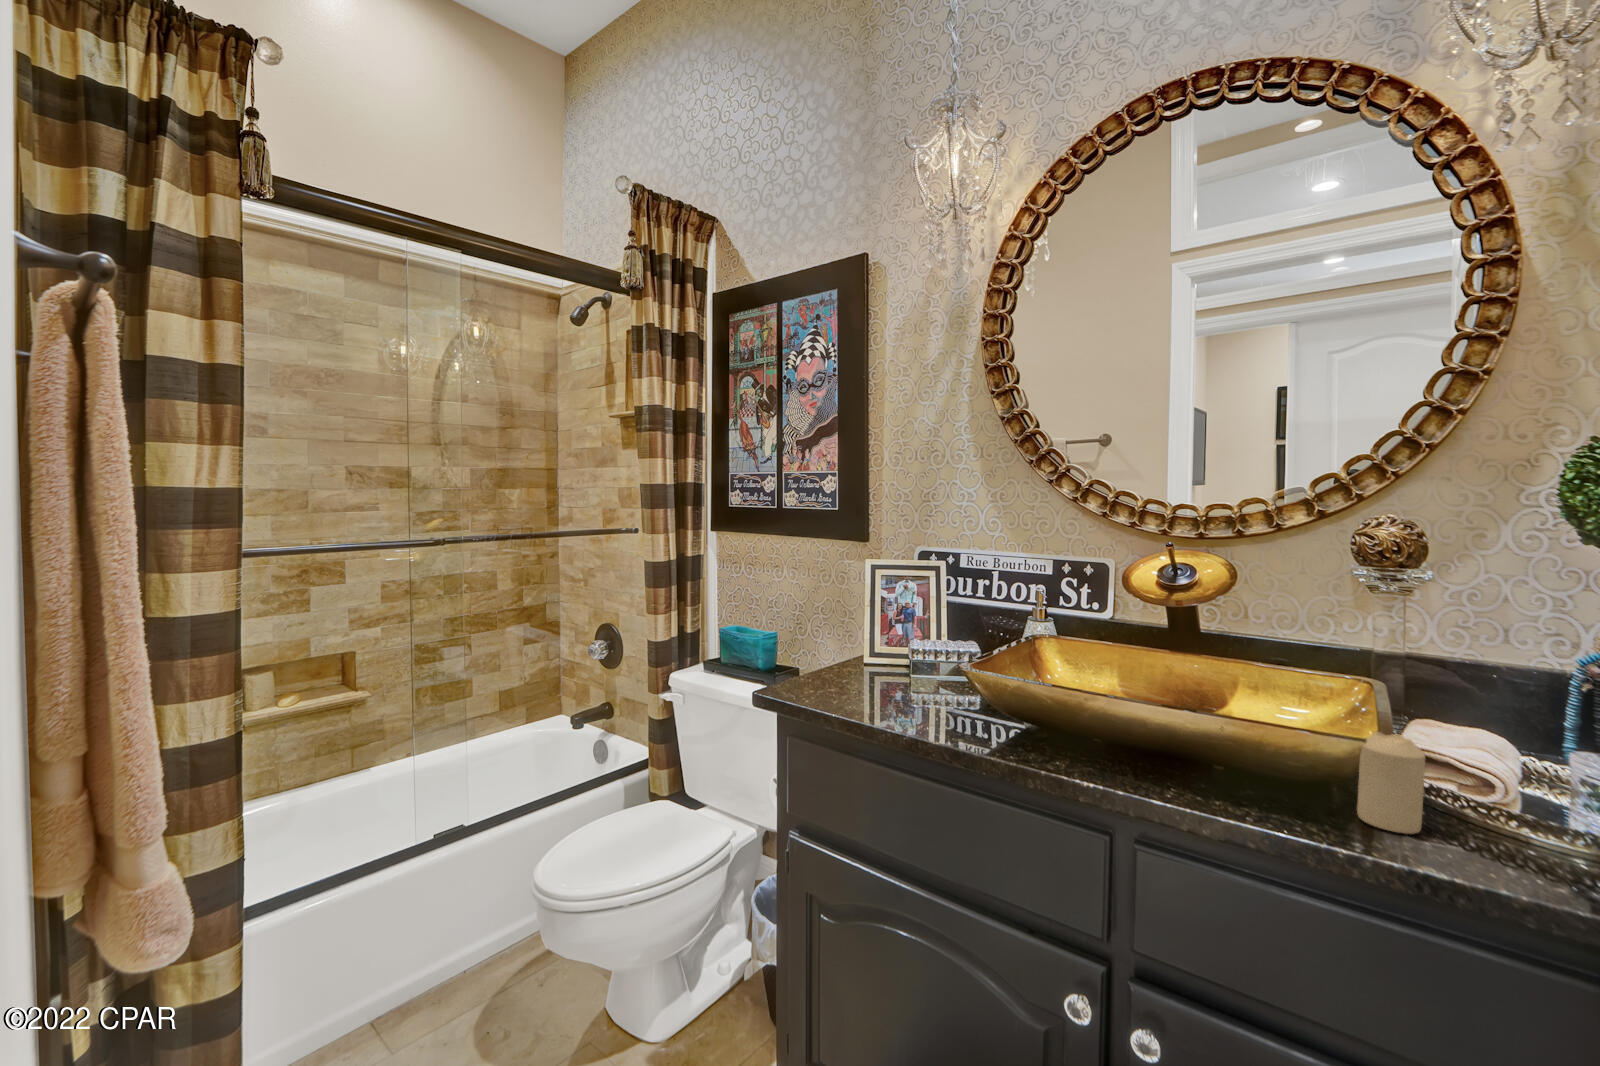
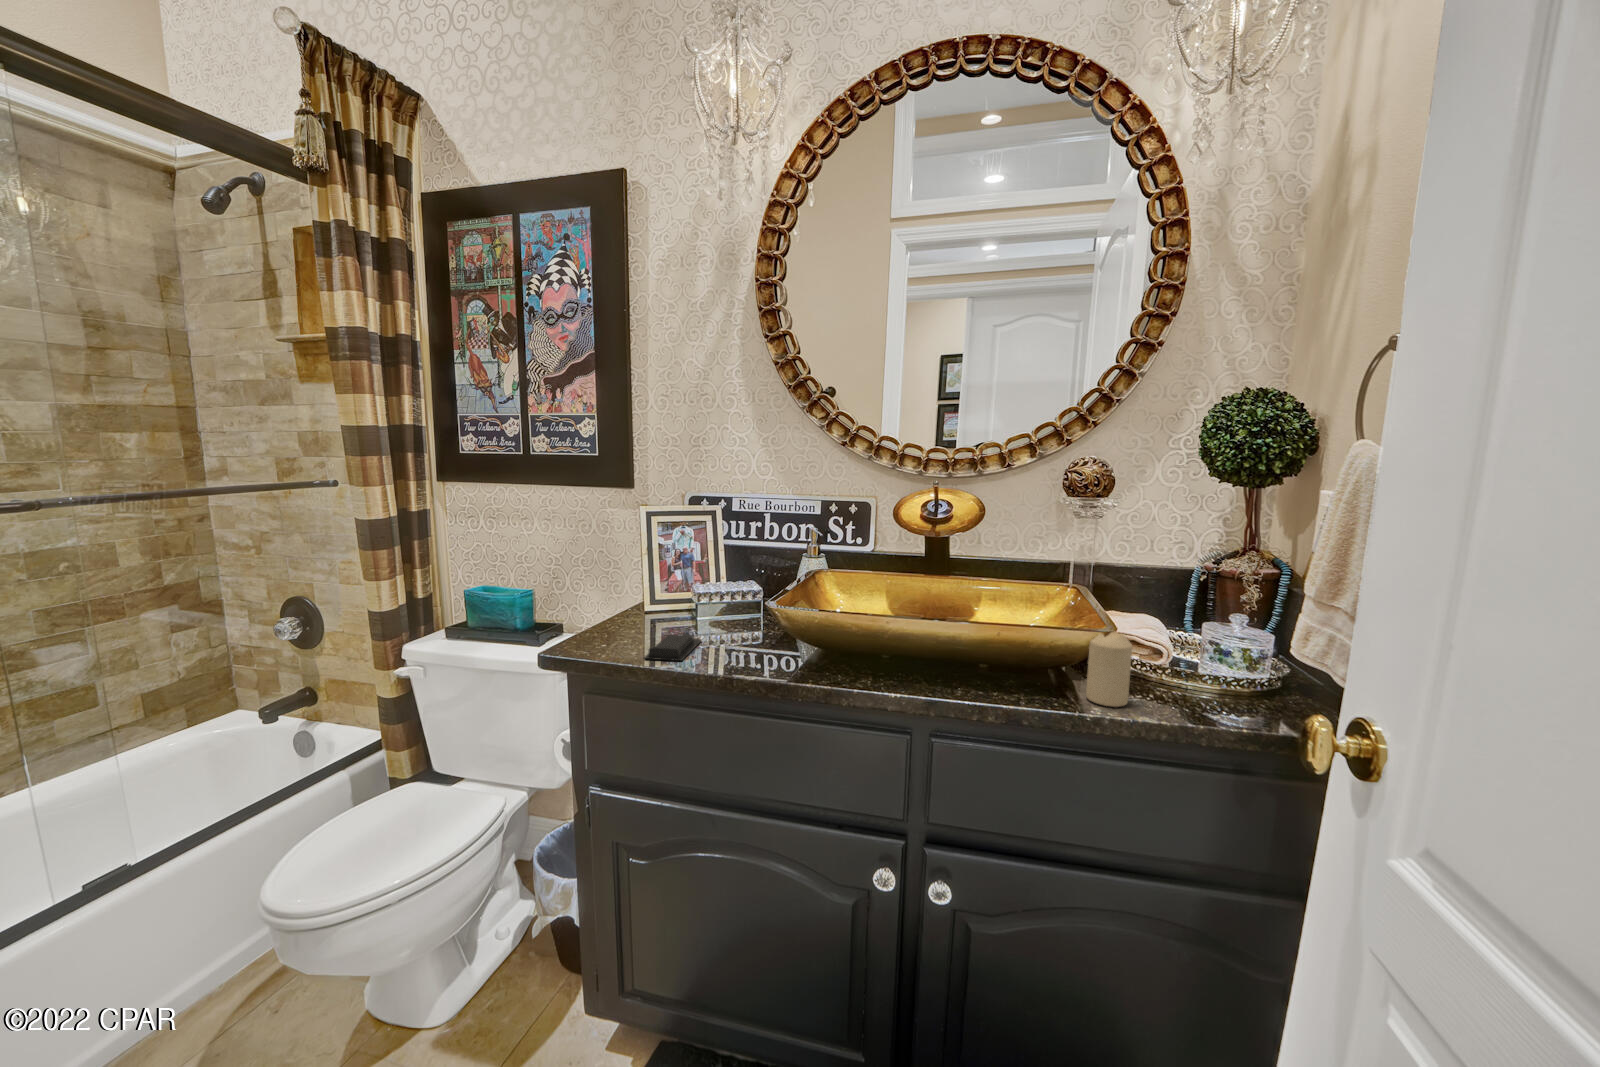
soap bar: none [848,683,908,709] -> present [644,634,701,661]

